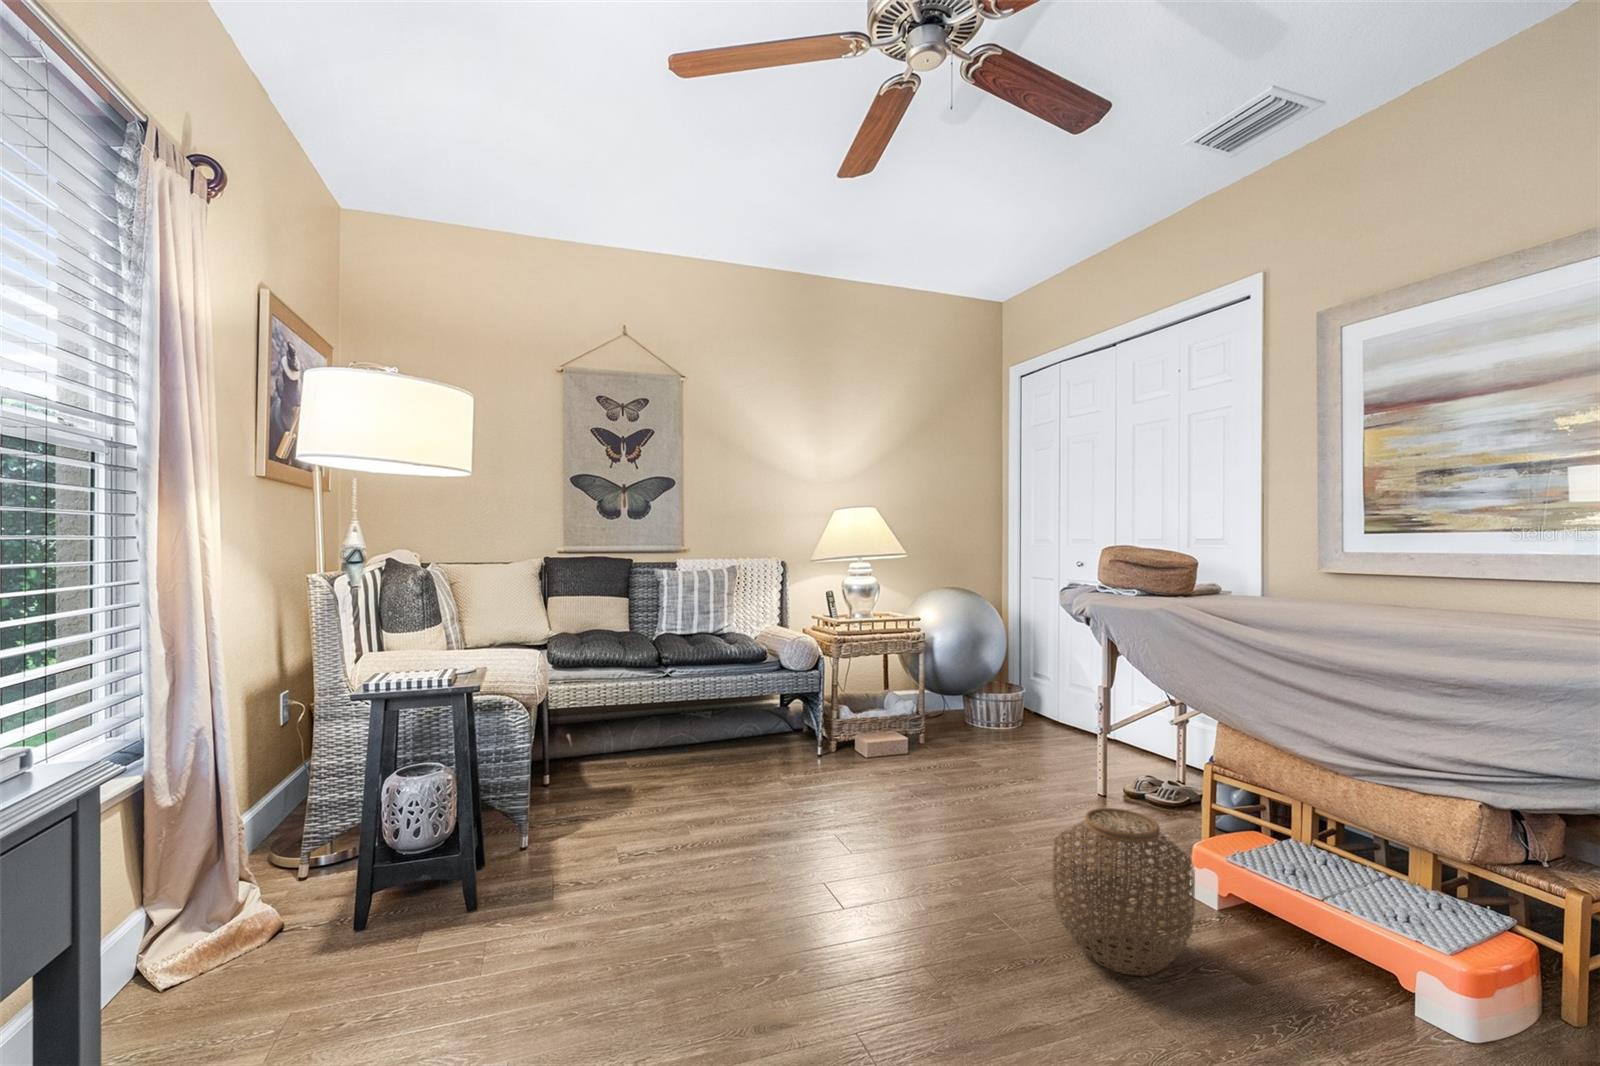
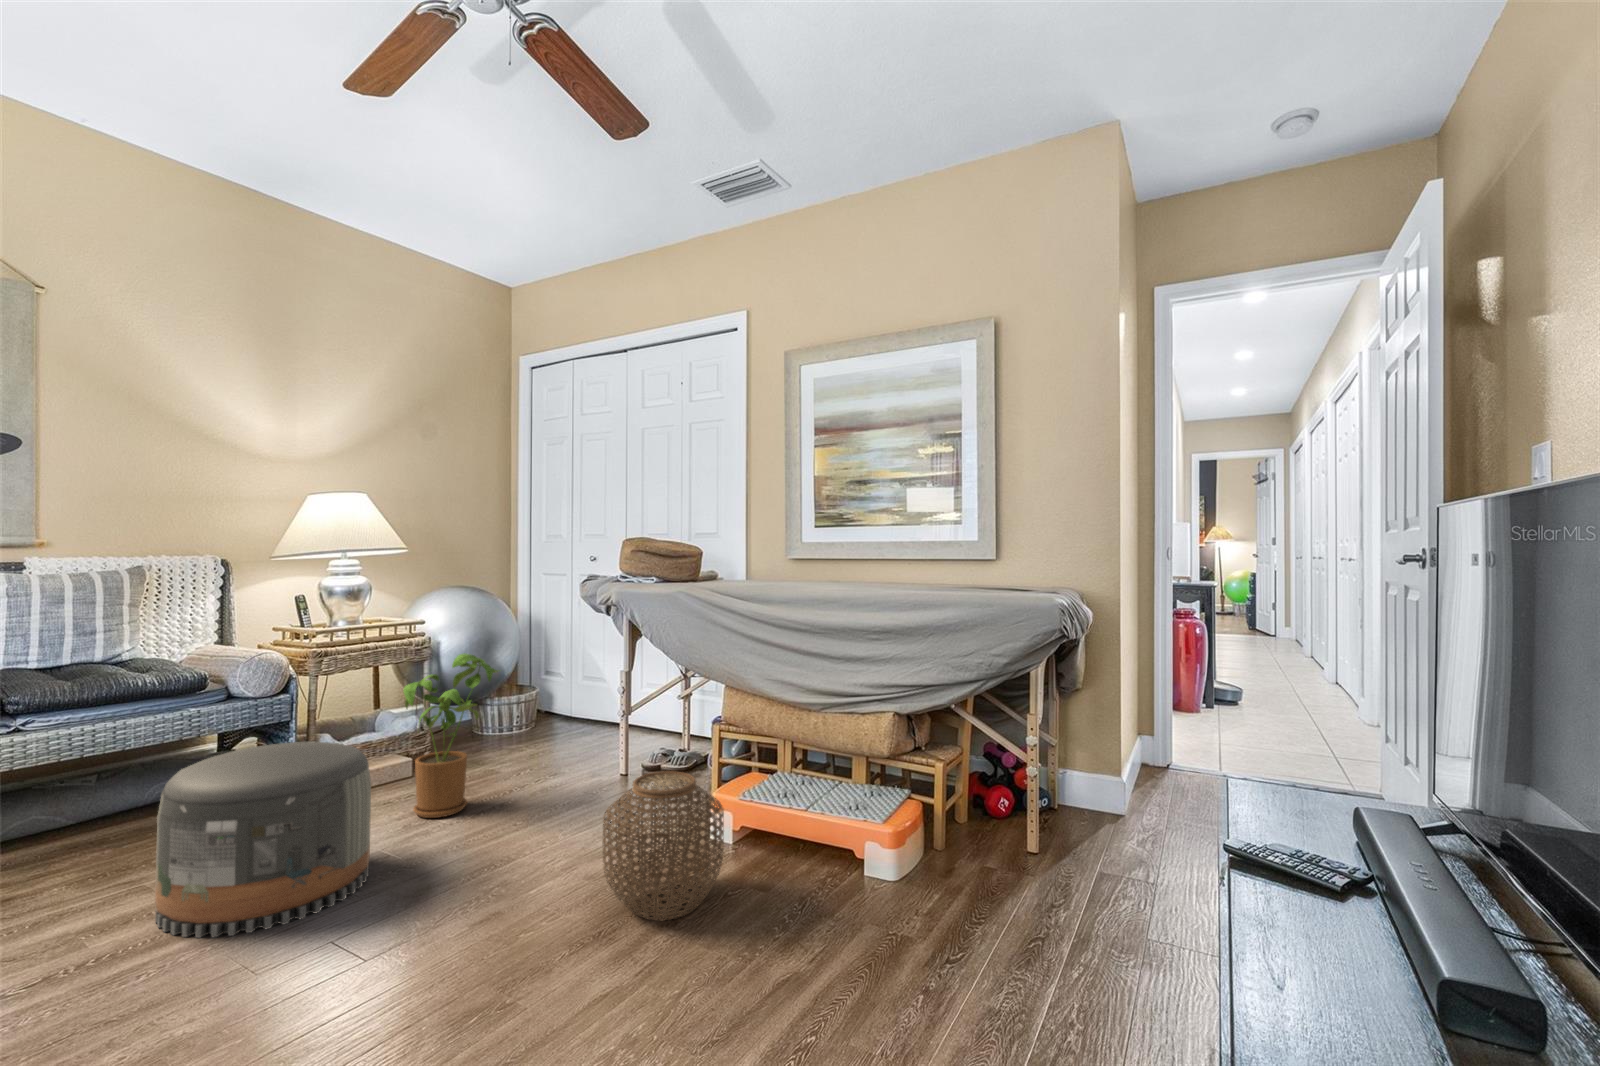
house plant: none [896,653,979,799] -> present [404,654,499,818]
pouf: none [726,713,863,860] -> present [155,742,371,938]

